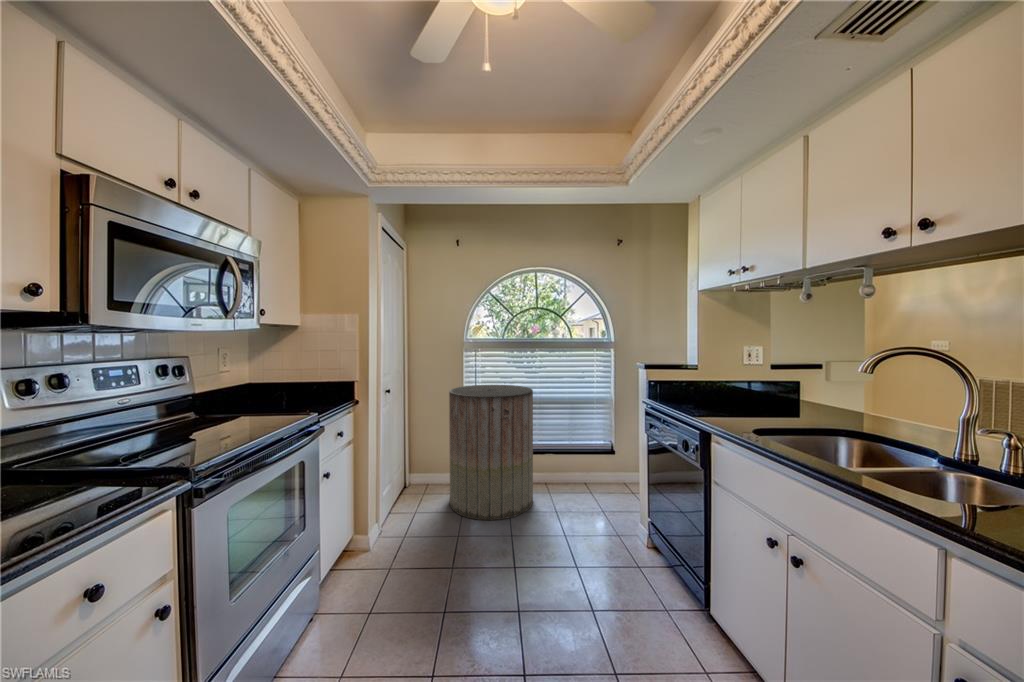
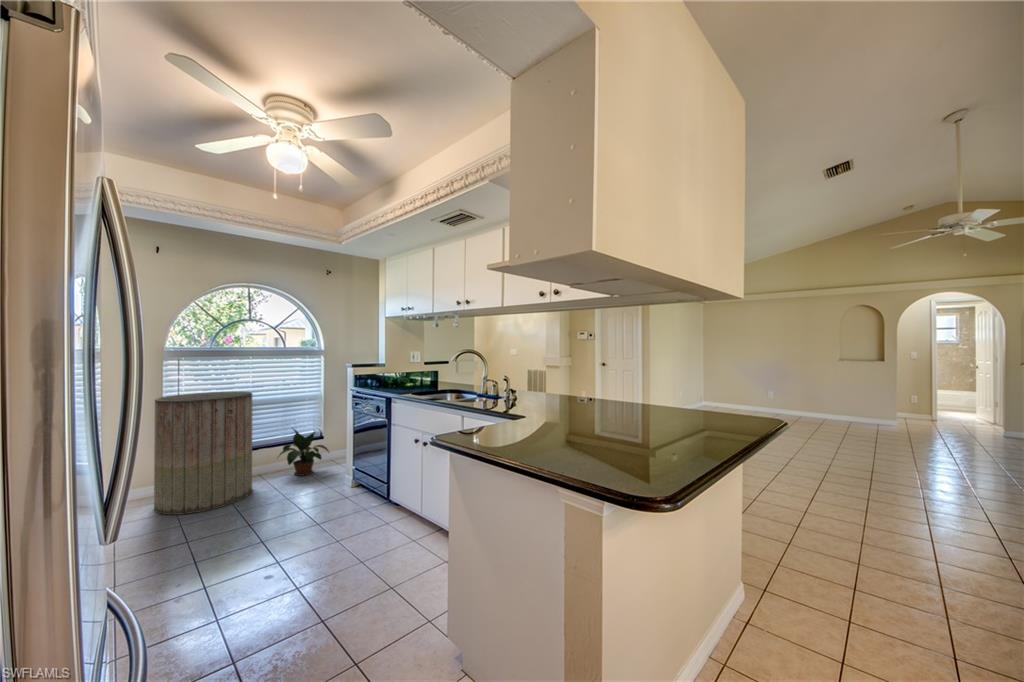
potted plant: none [560,435,620,498] -> present [279,429,329,476]

